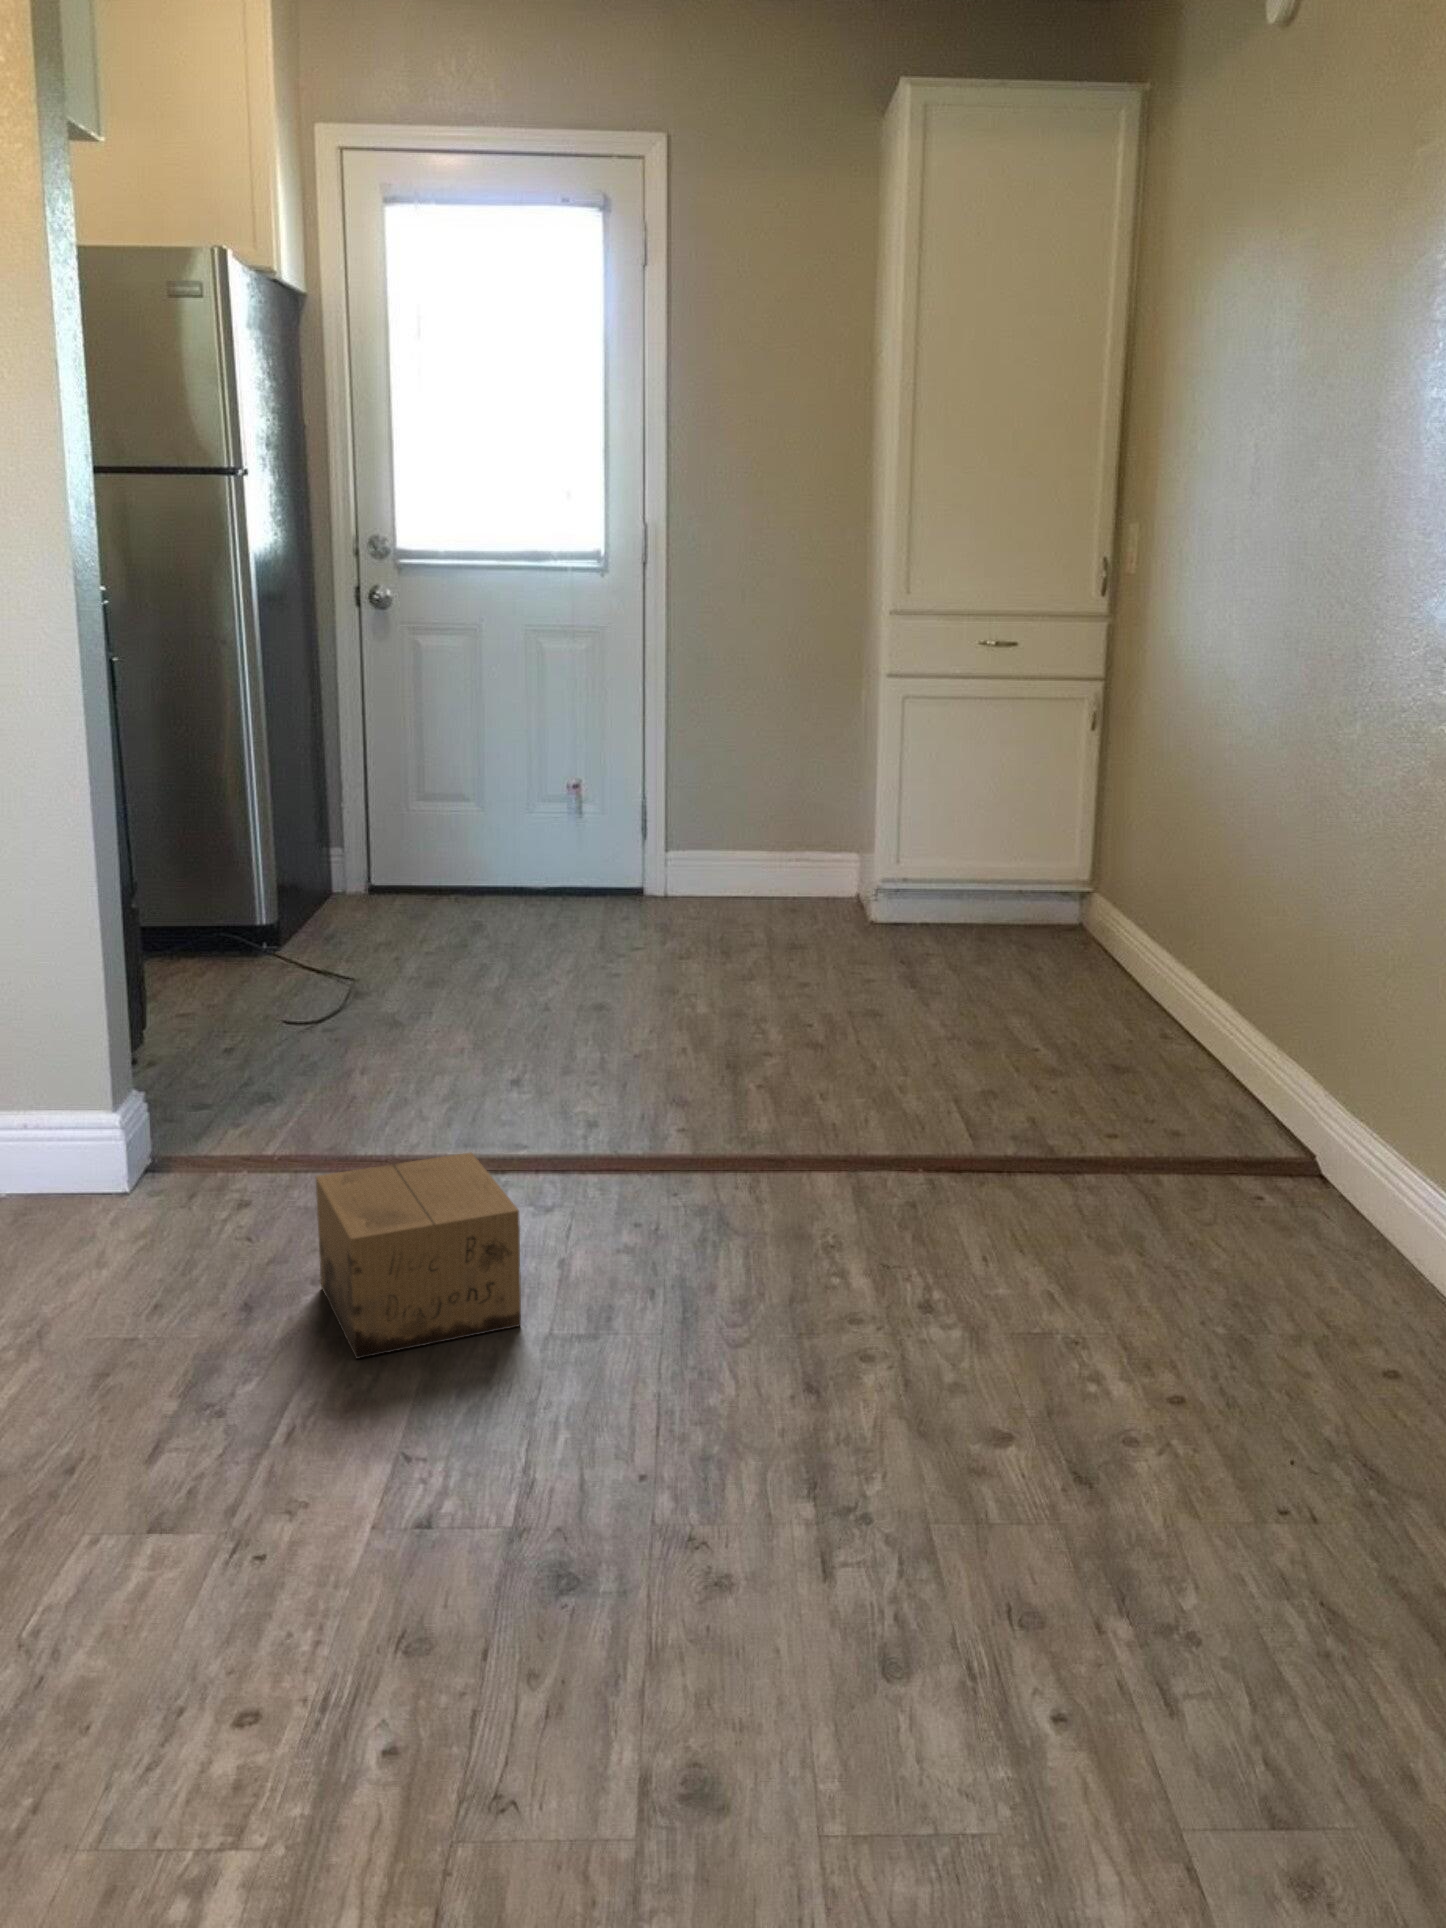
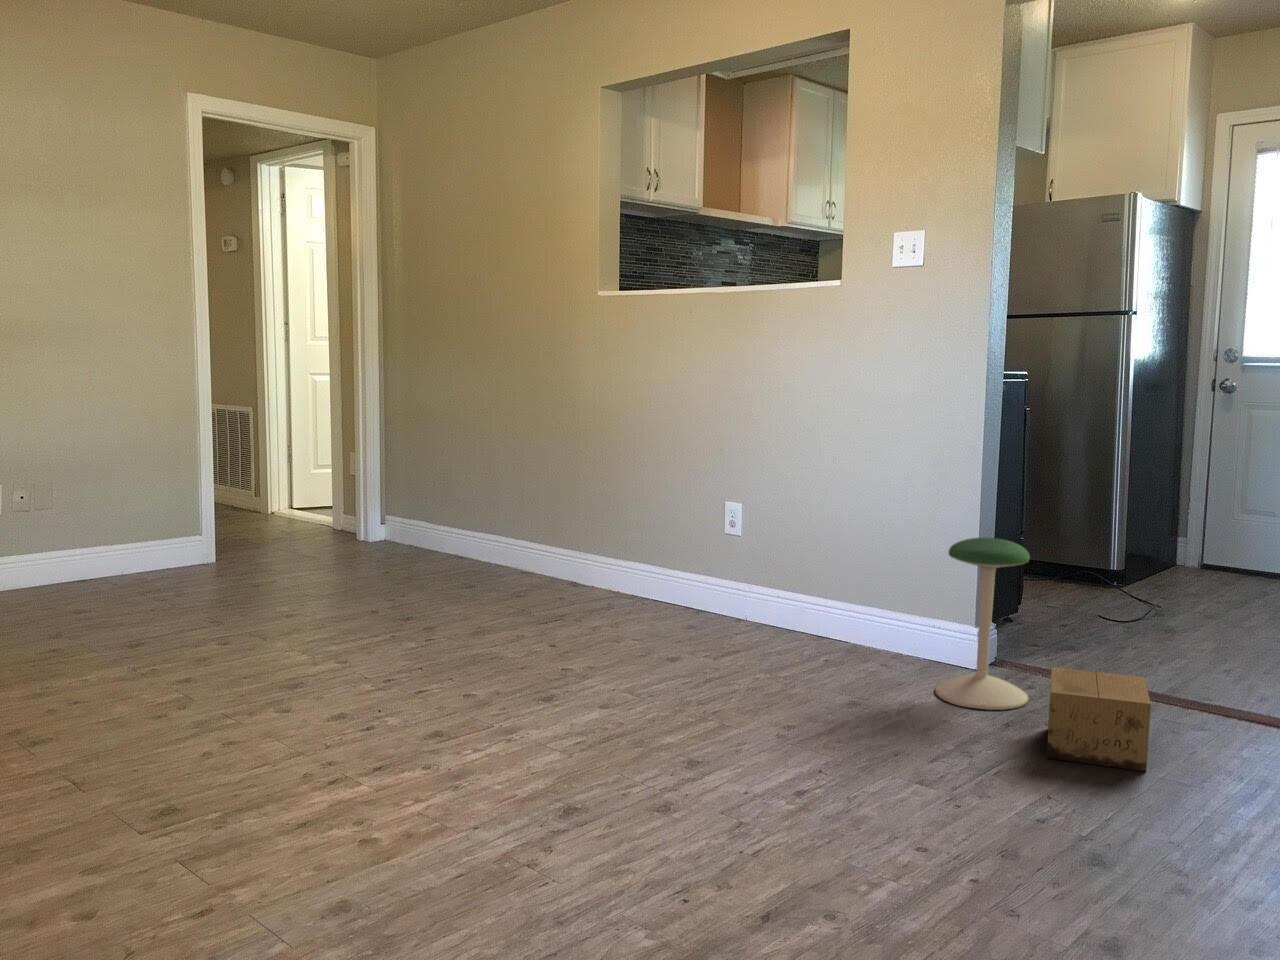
stool: none [61,941,256,1289] -> present [935,538,1030,710]

